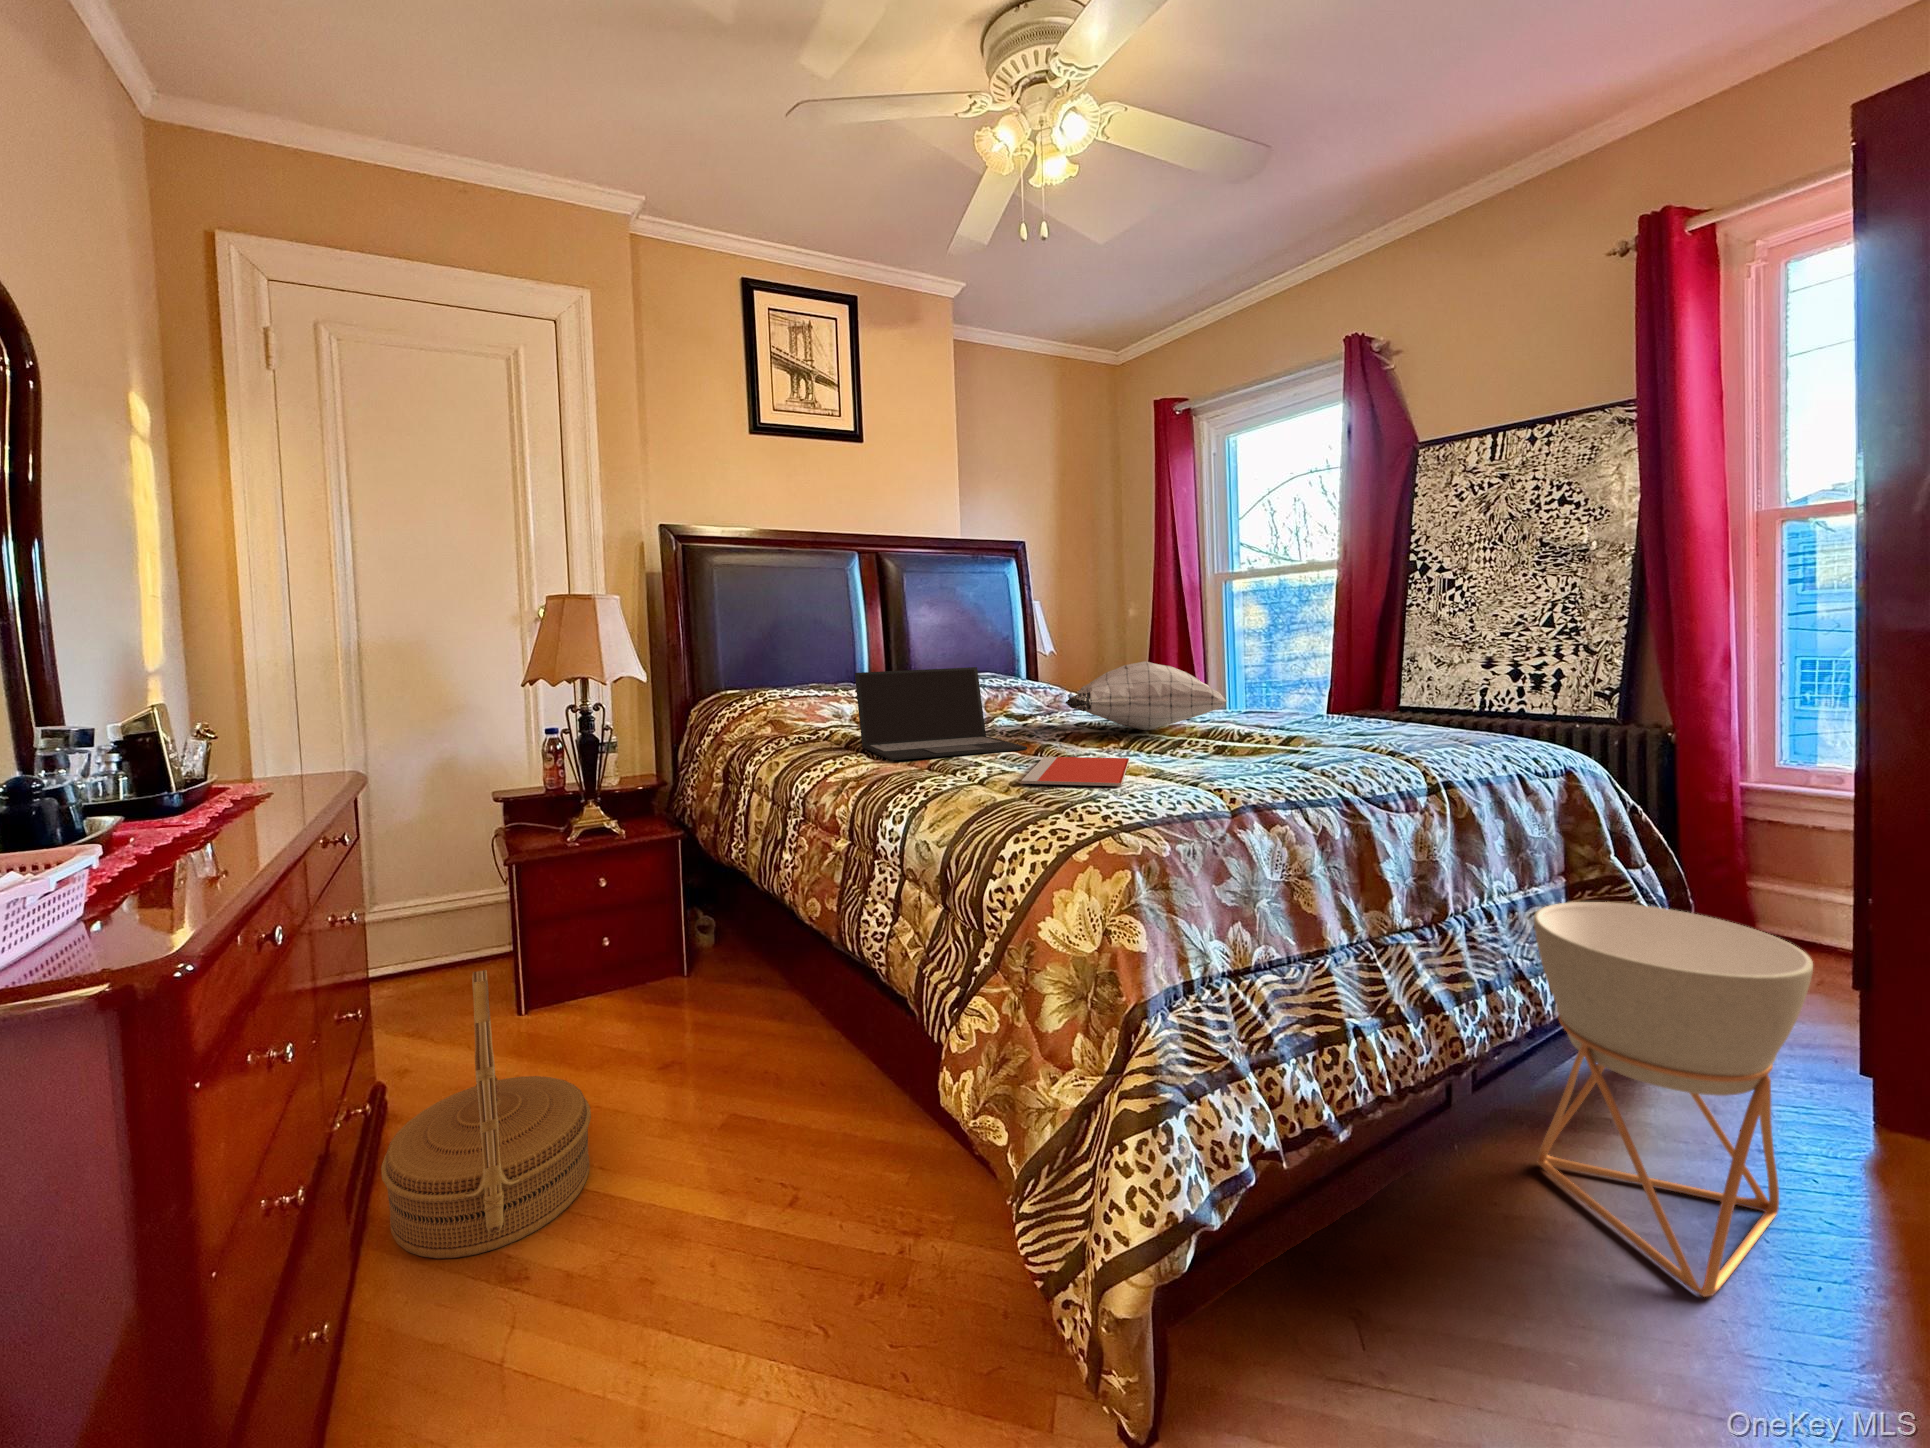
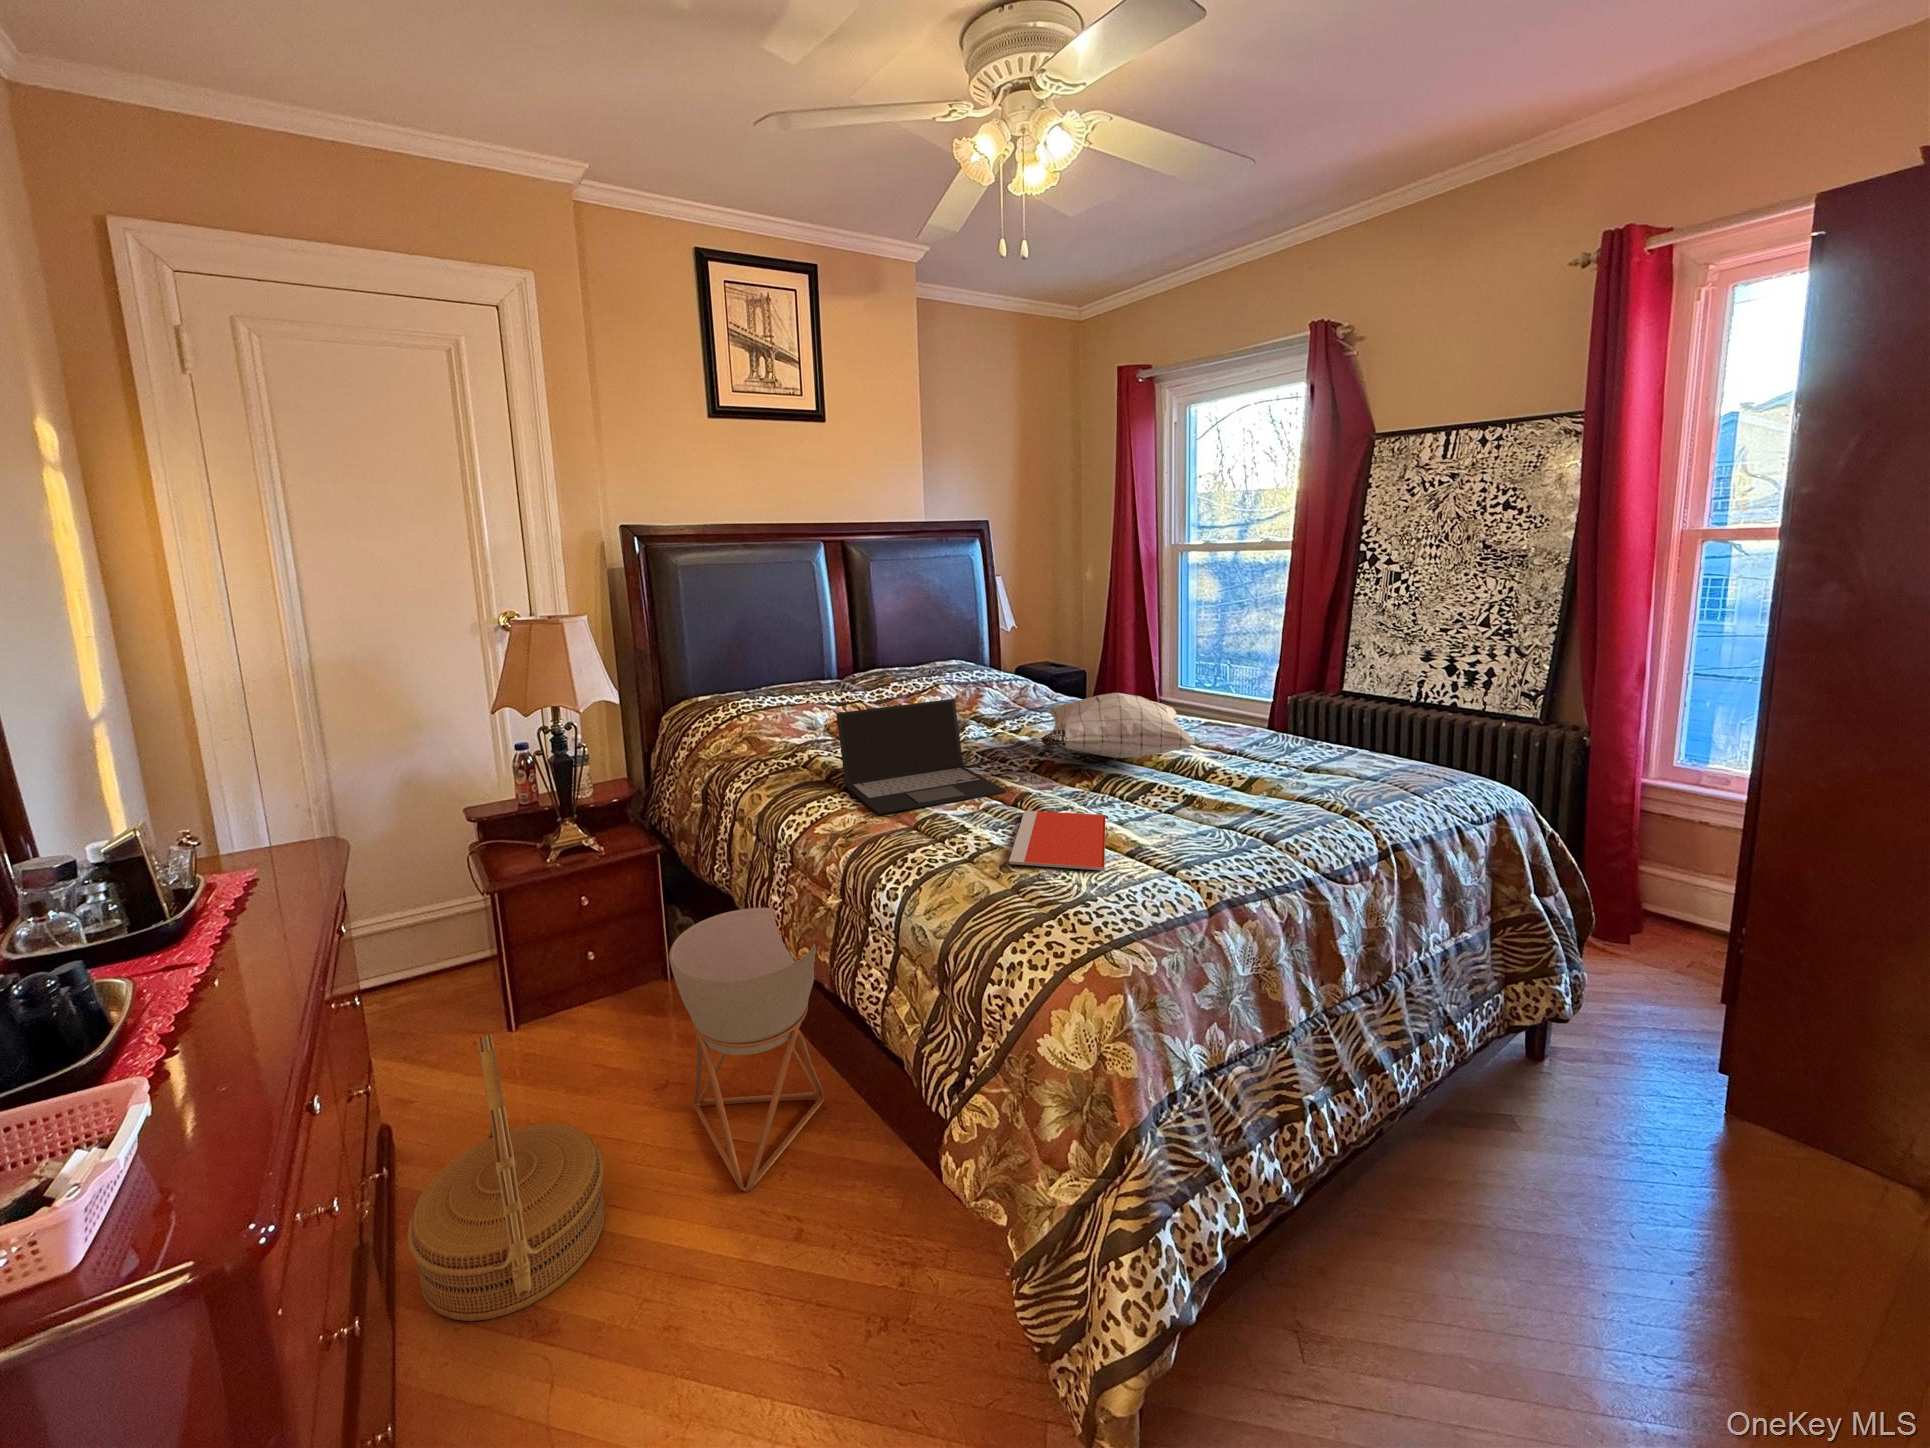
planter: present [1533,902,1813,1297] -> present [669,908,824,1192]

